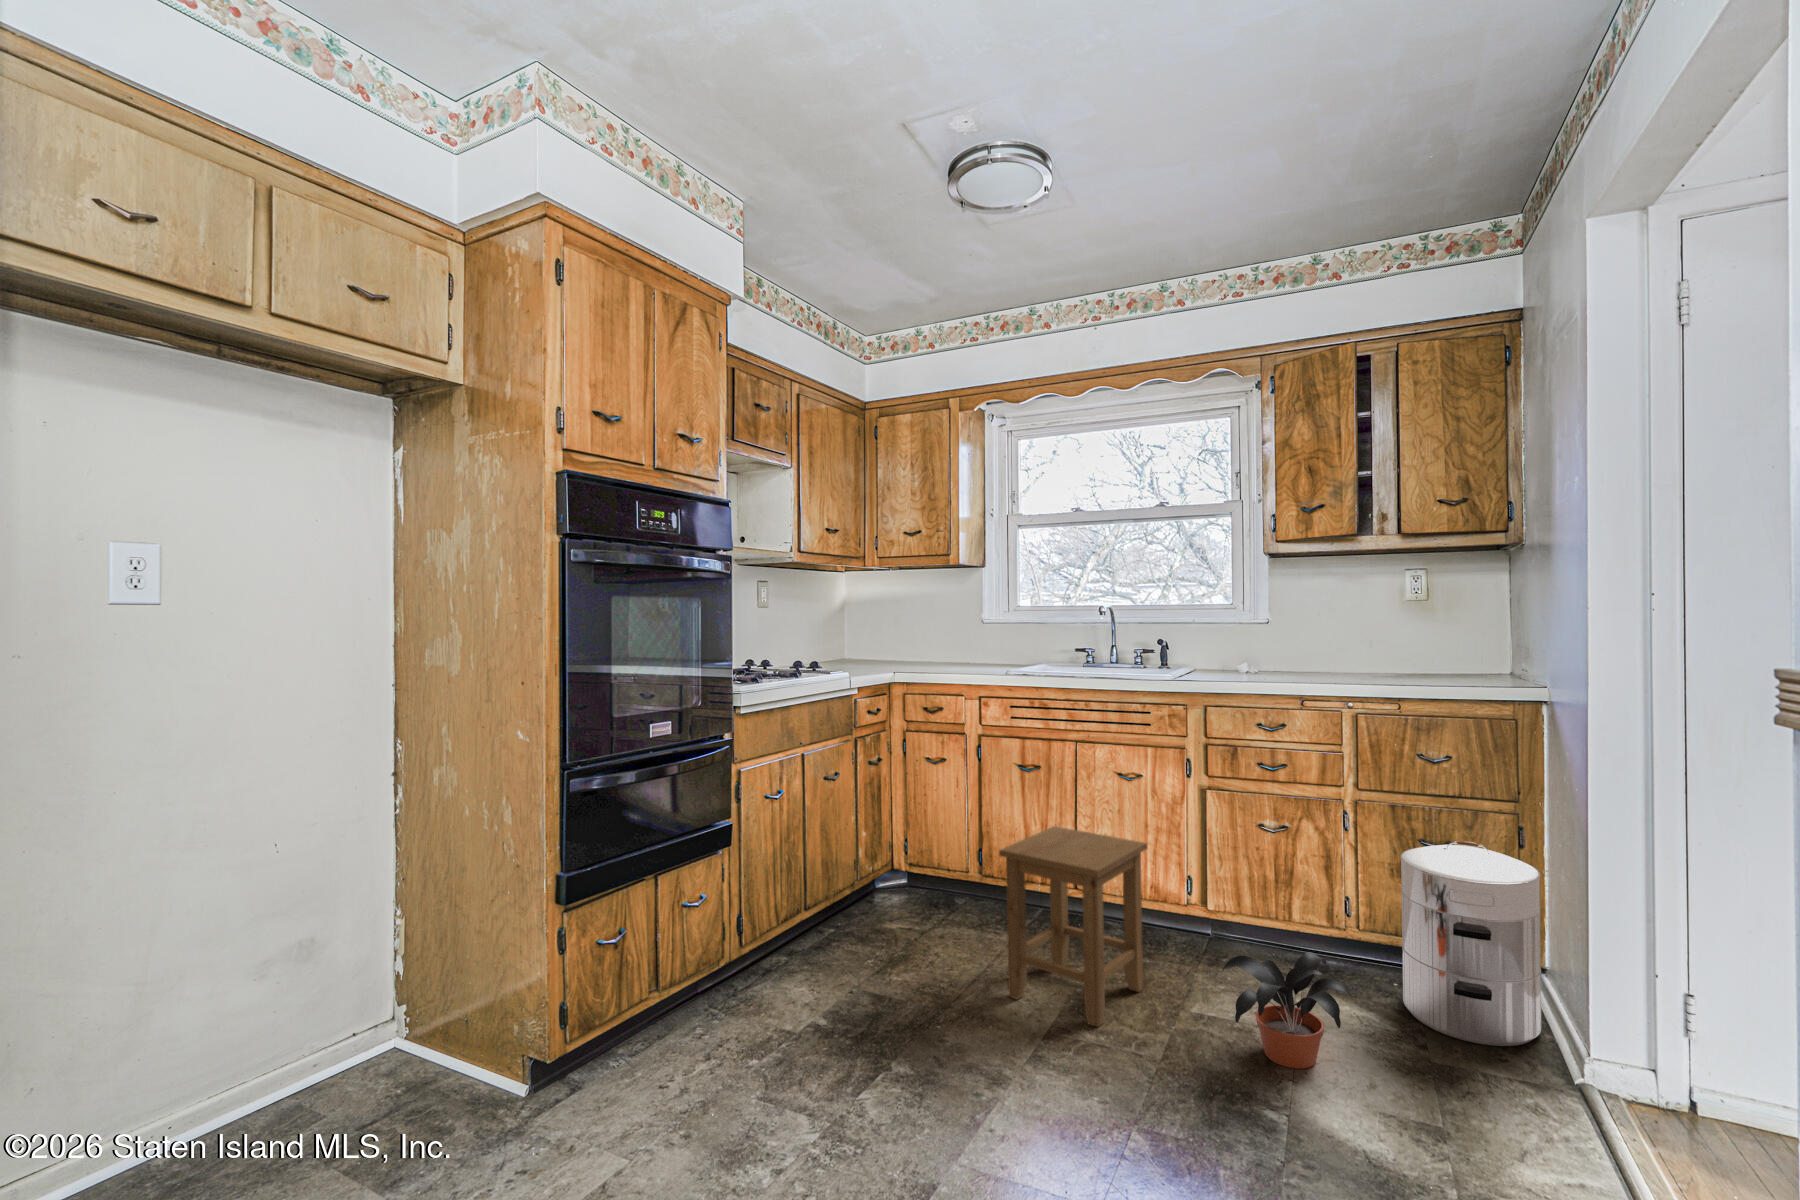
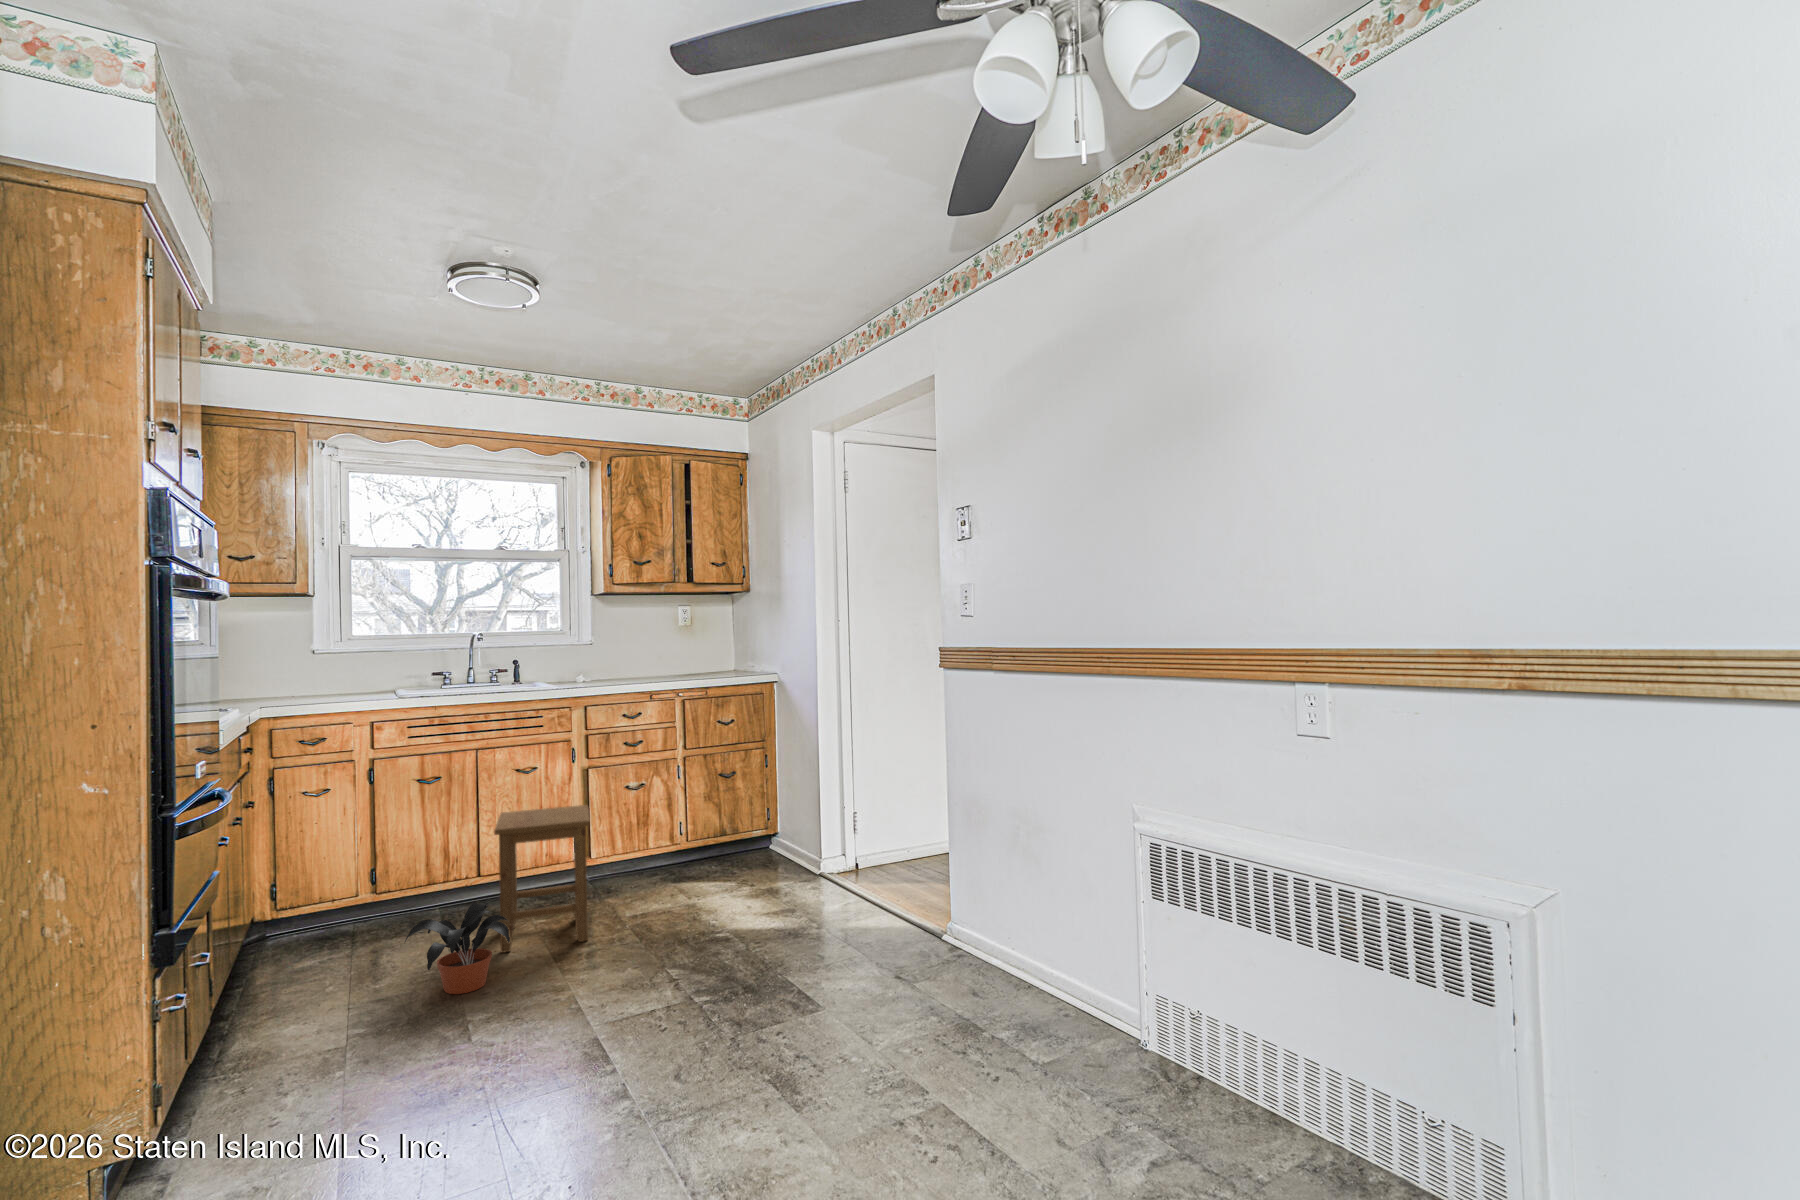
waste bin: present [1401,841,1541,1046] -> none [726,764,796,877]
potted plant: present [1222,952,1353,1069] -> present [405,903,510,994]

